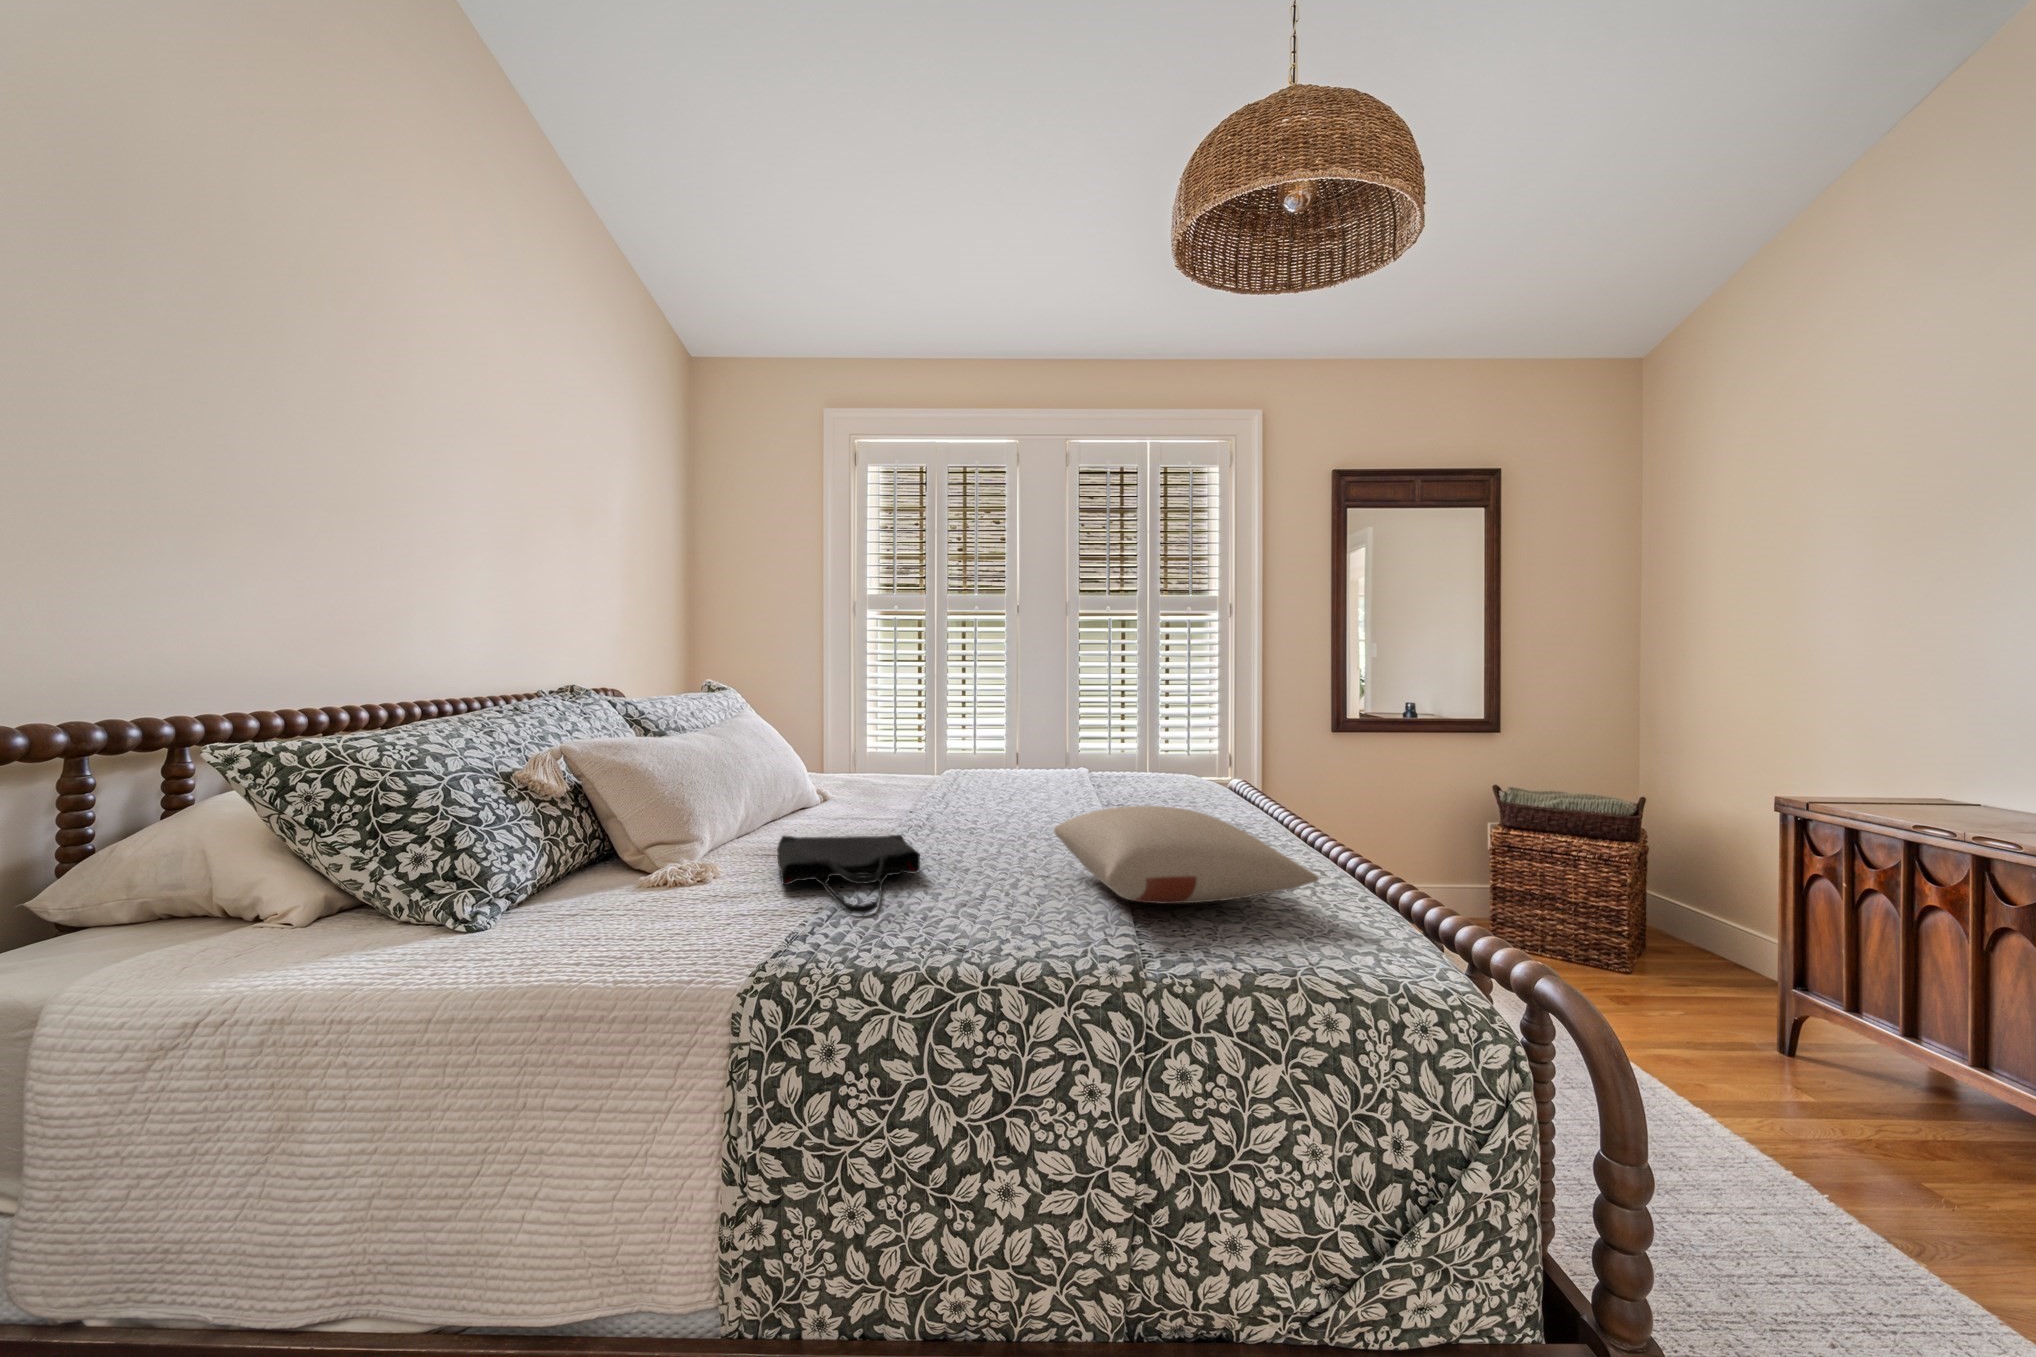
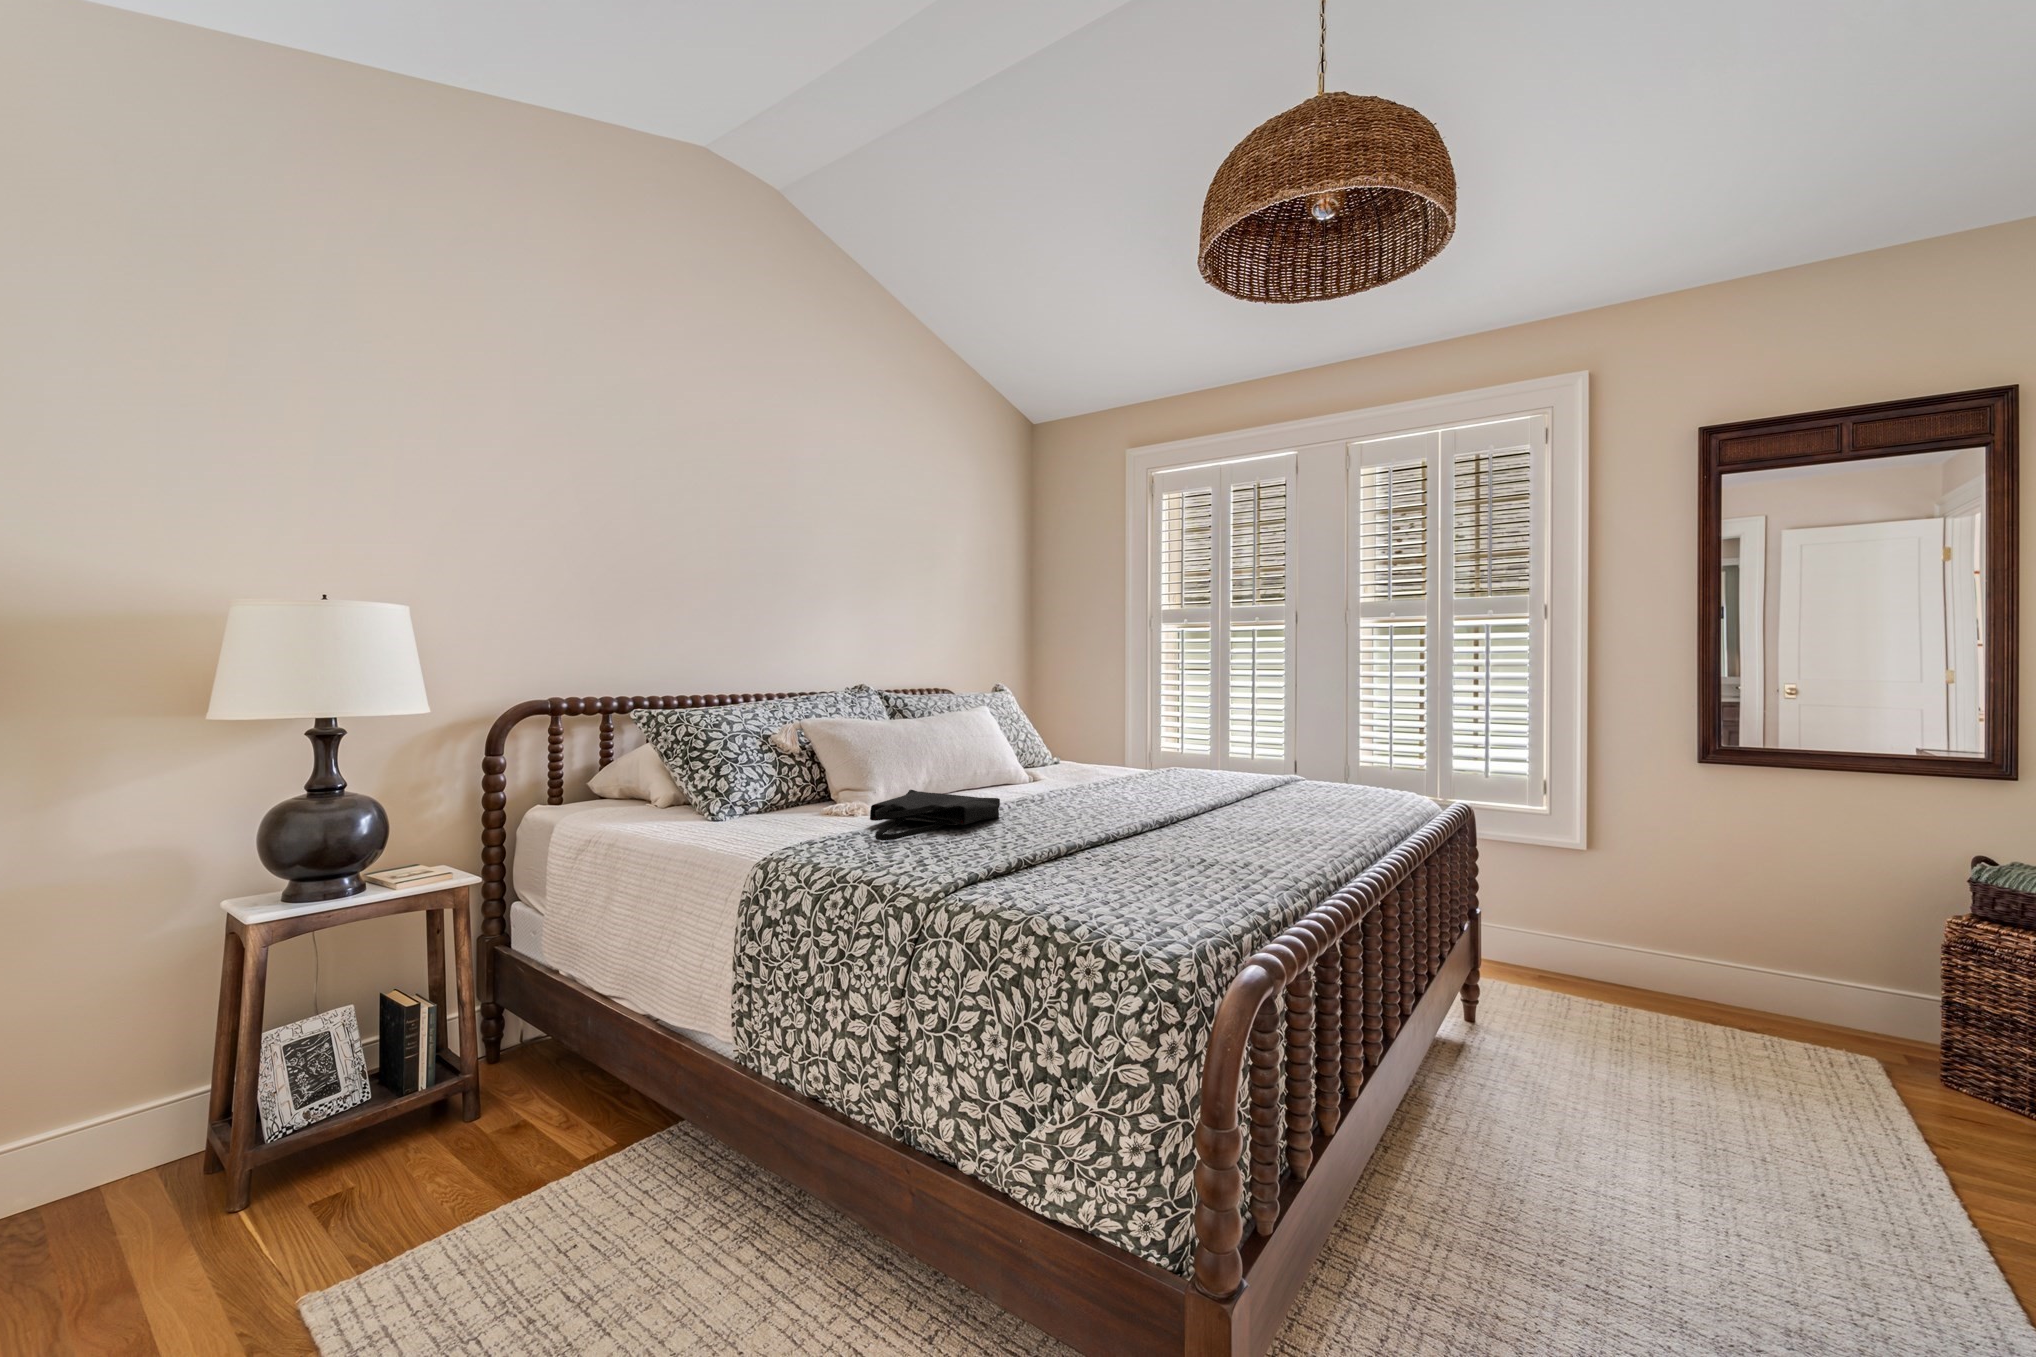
pillow: present [1054,806,1319,904] -> none [987,779,1249,868]

